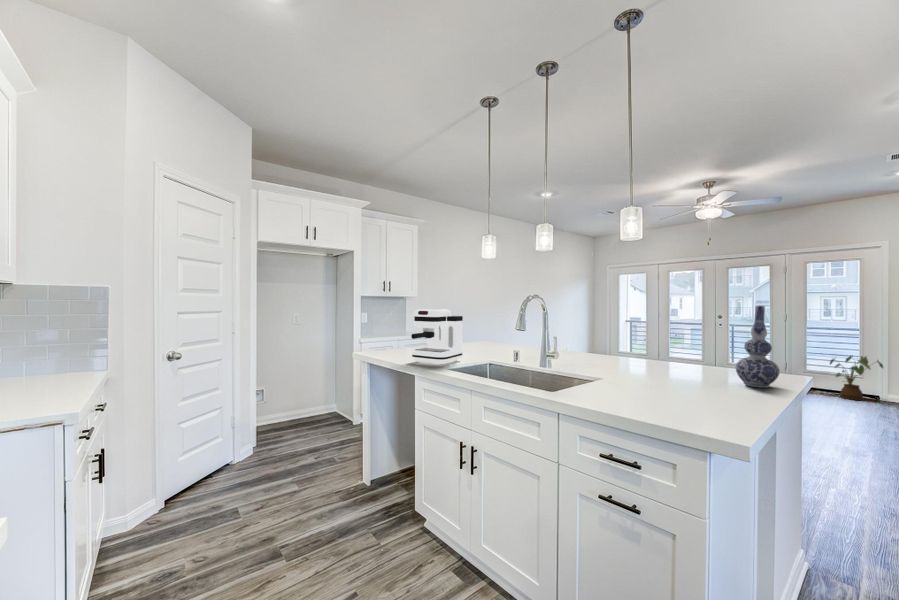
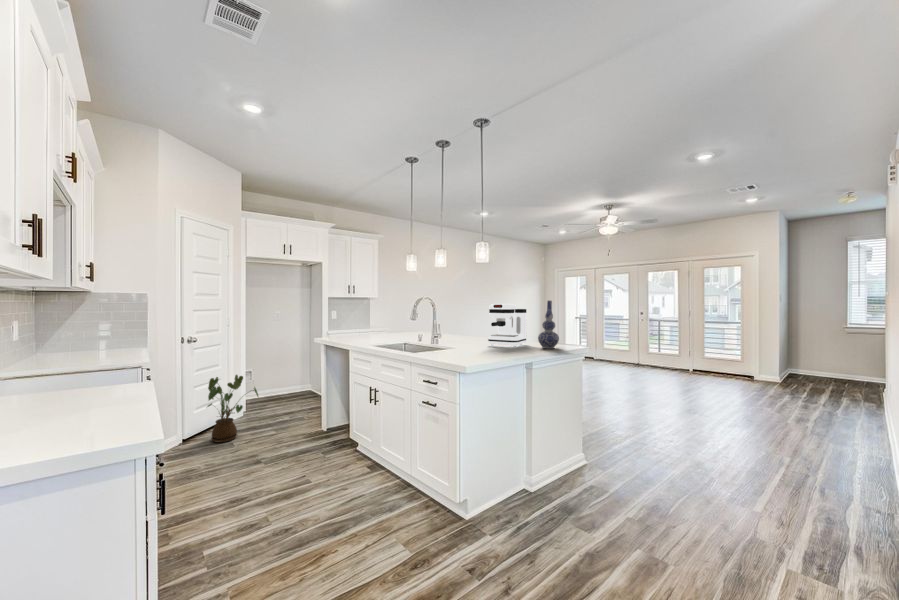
coffee maker: present [411,309,463,365] -> present [488,304,527,347]
house plant: present [830,356,883,400] -> present [207,375,258,442]

